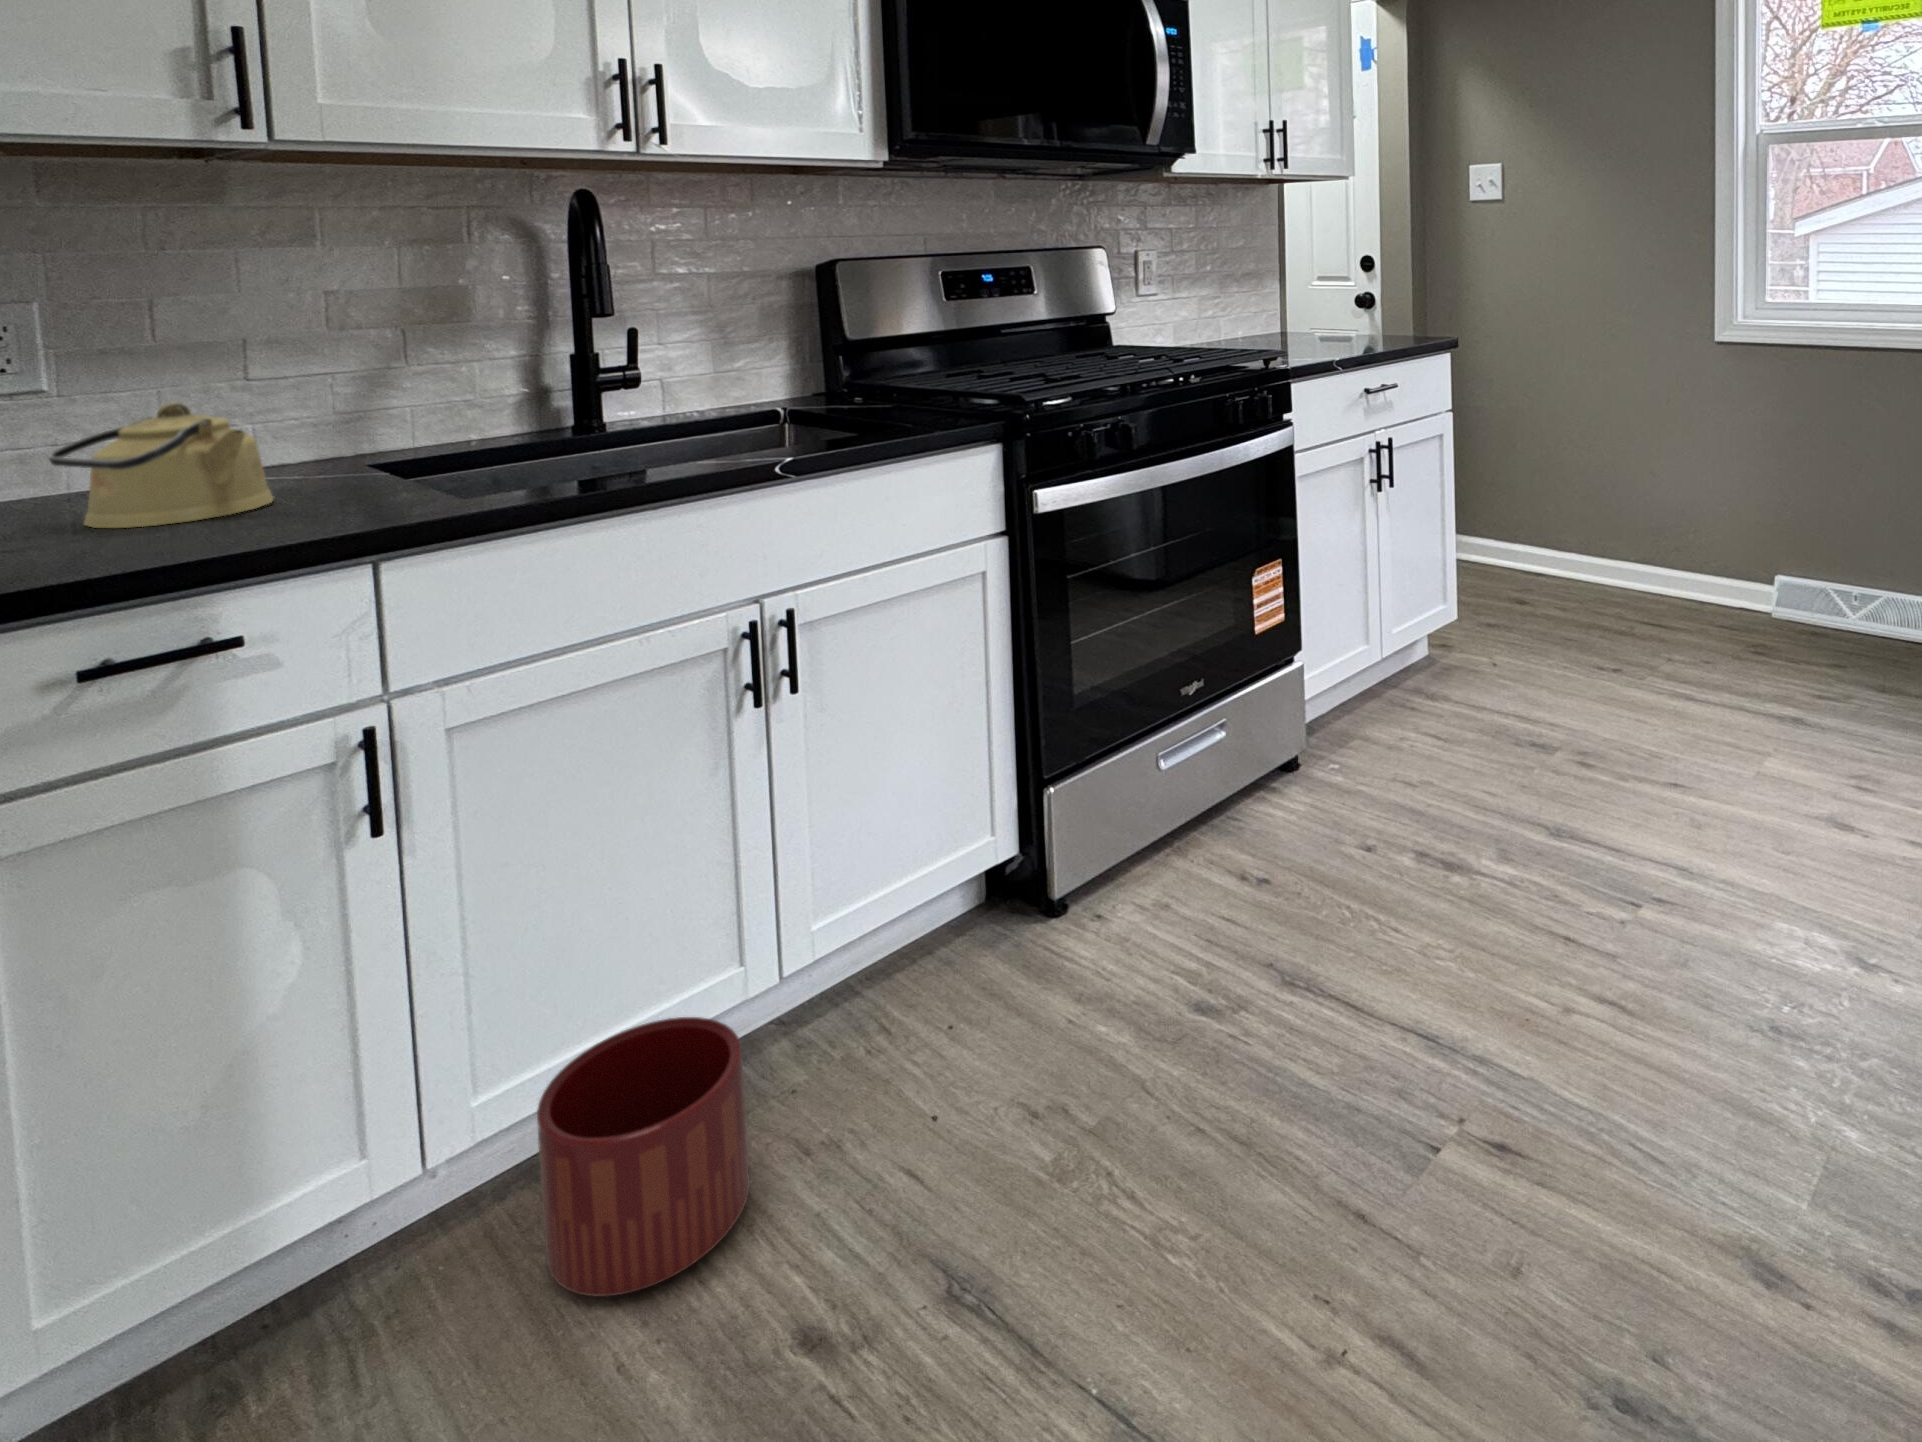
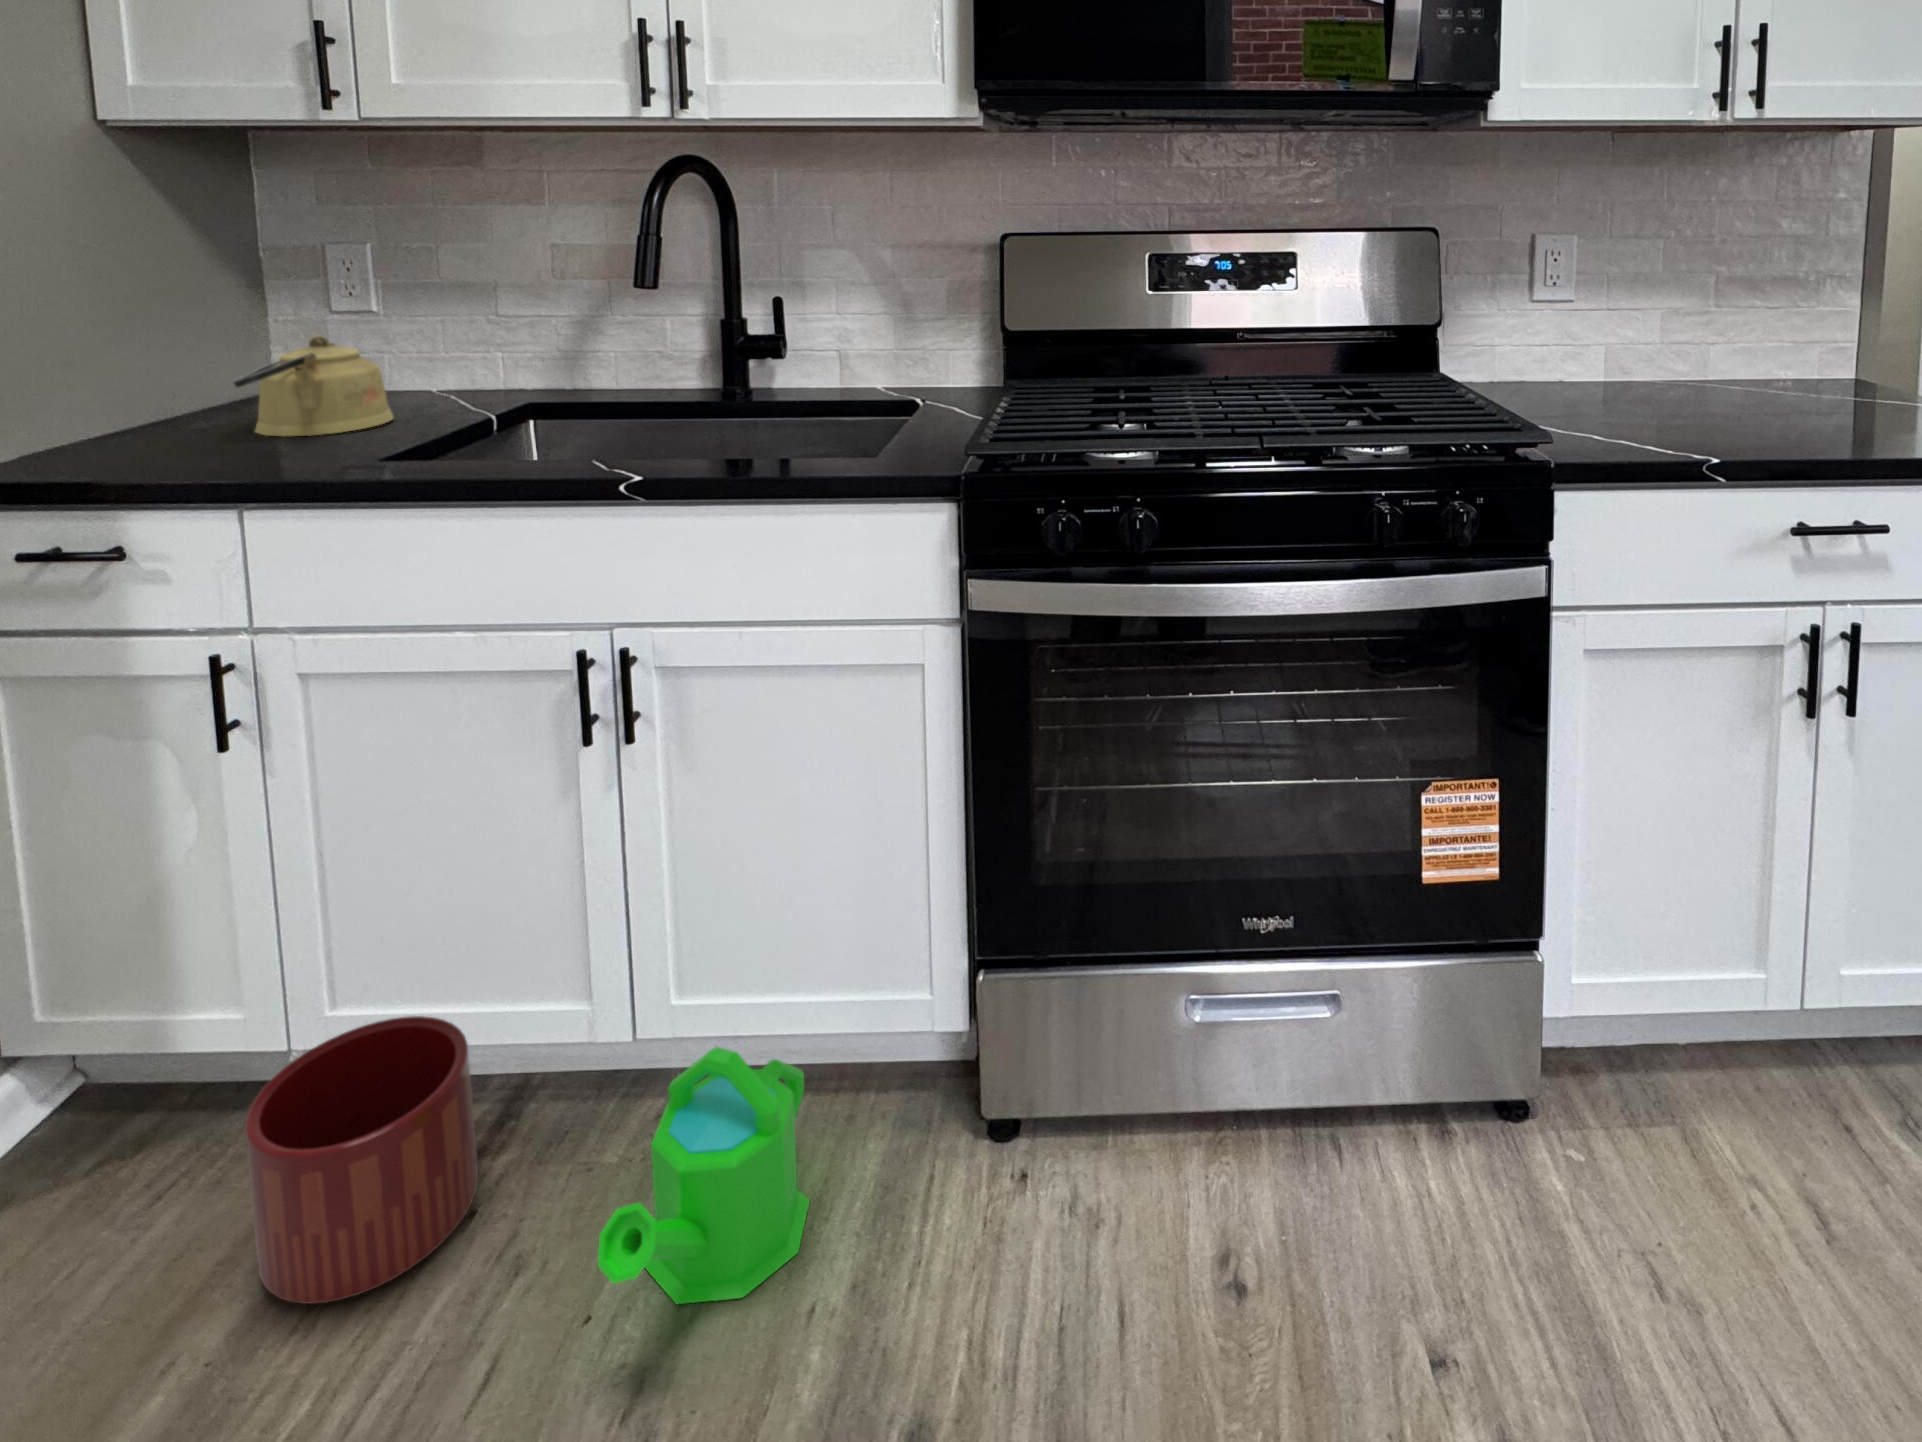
watering can: none [895,885,1020,1085] -> present [598,1047,809,1304]

